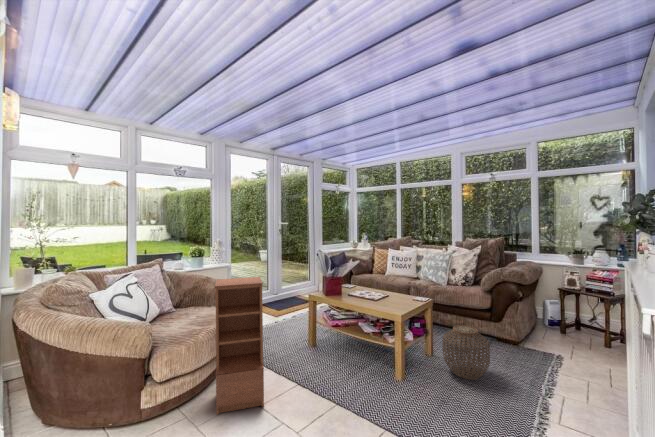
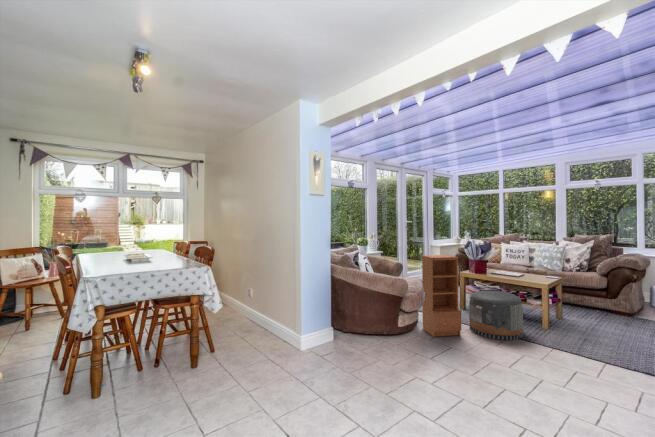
woven basket: present [442,325,490,380] -> none [575,295,617,332]
pouf: none [290,326,361,412] -> present [469,291,523,340]

